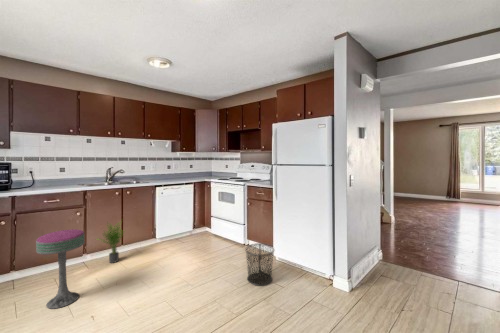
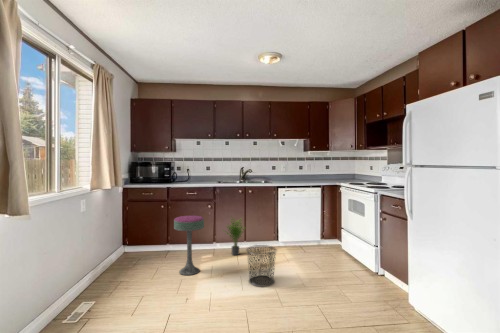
waste bin: present [245,243,274,286] -> present [247,245,276,286]

